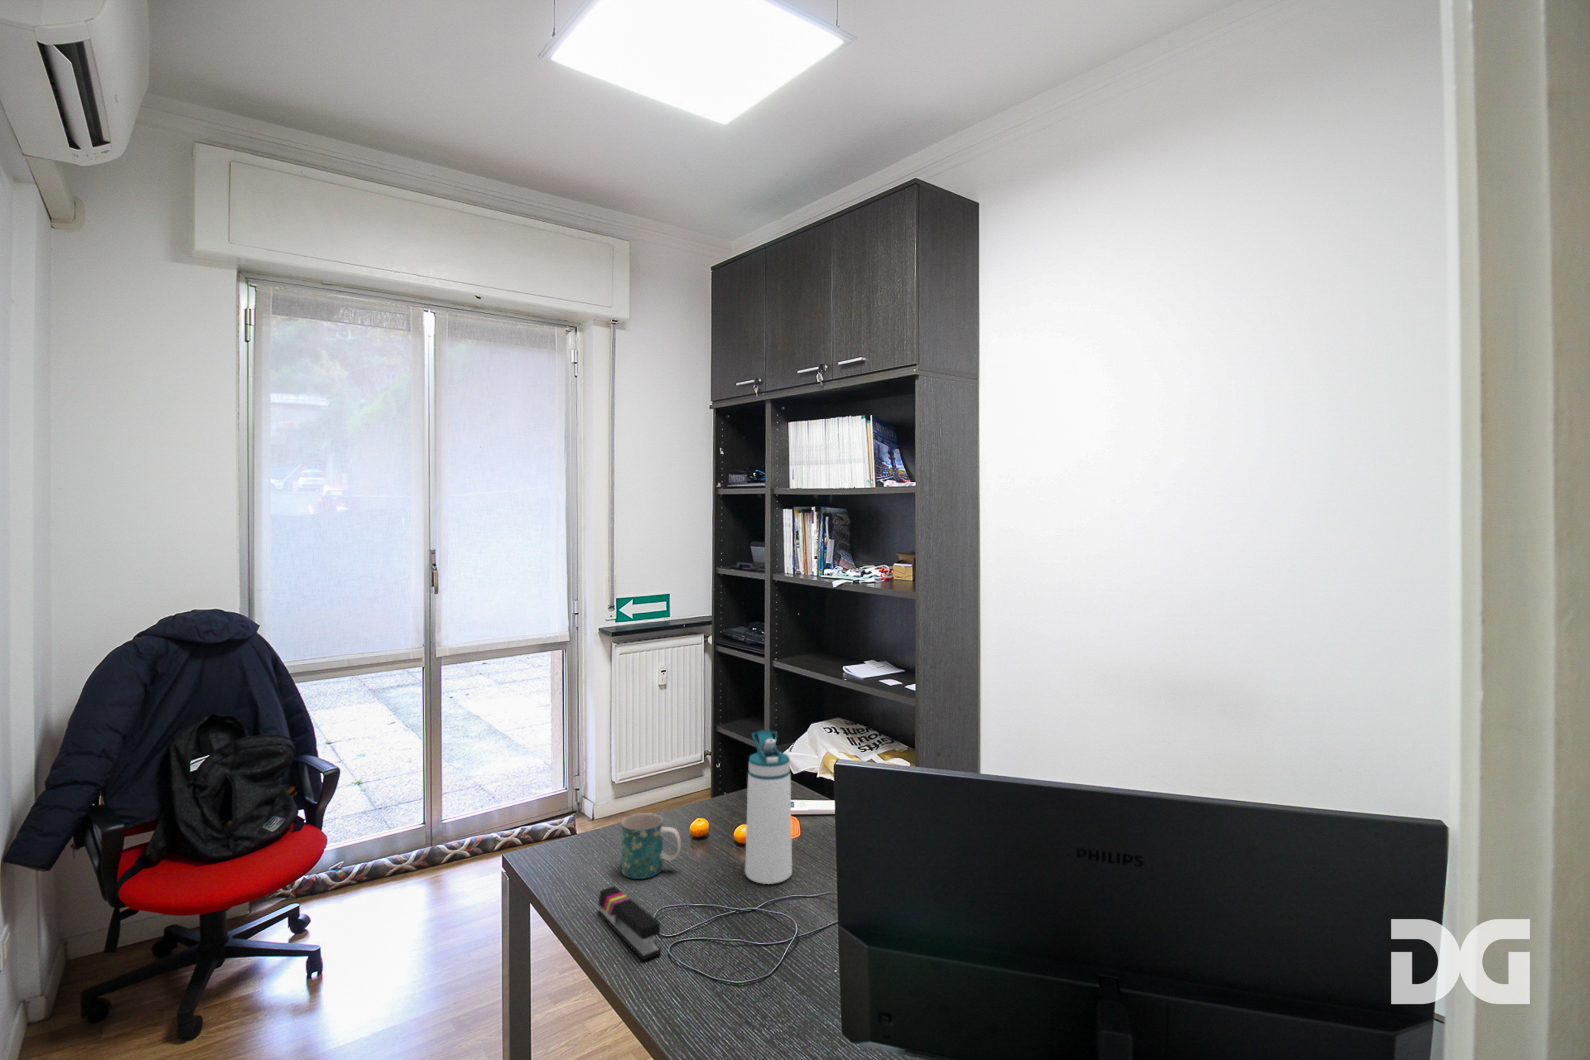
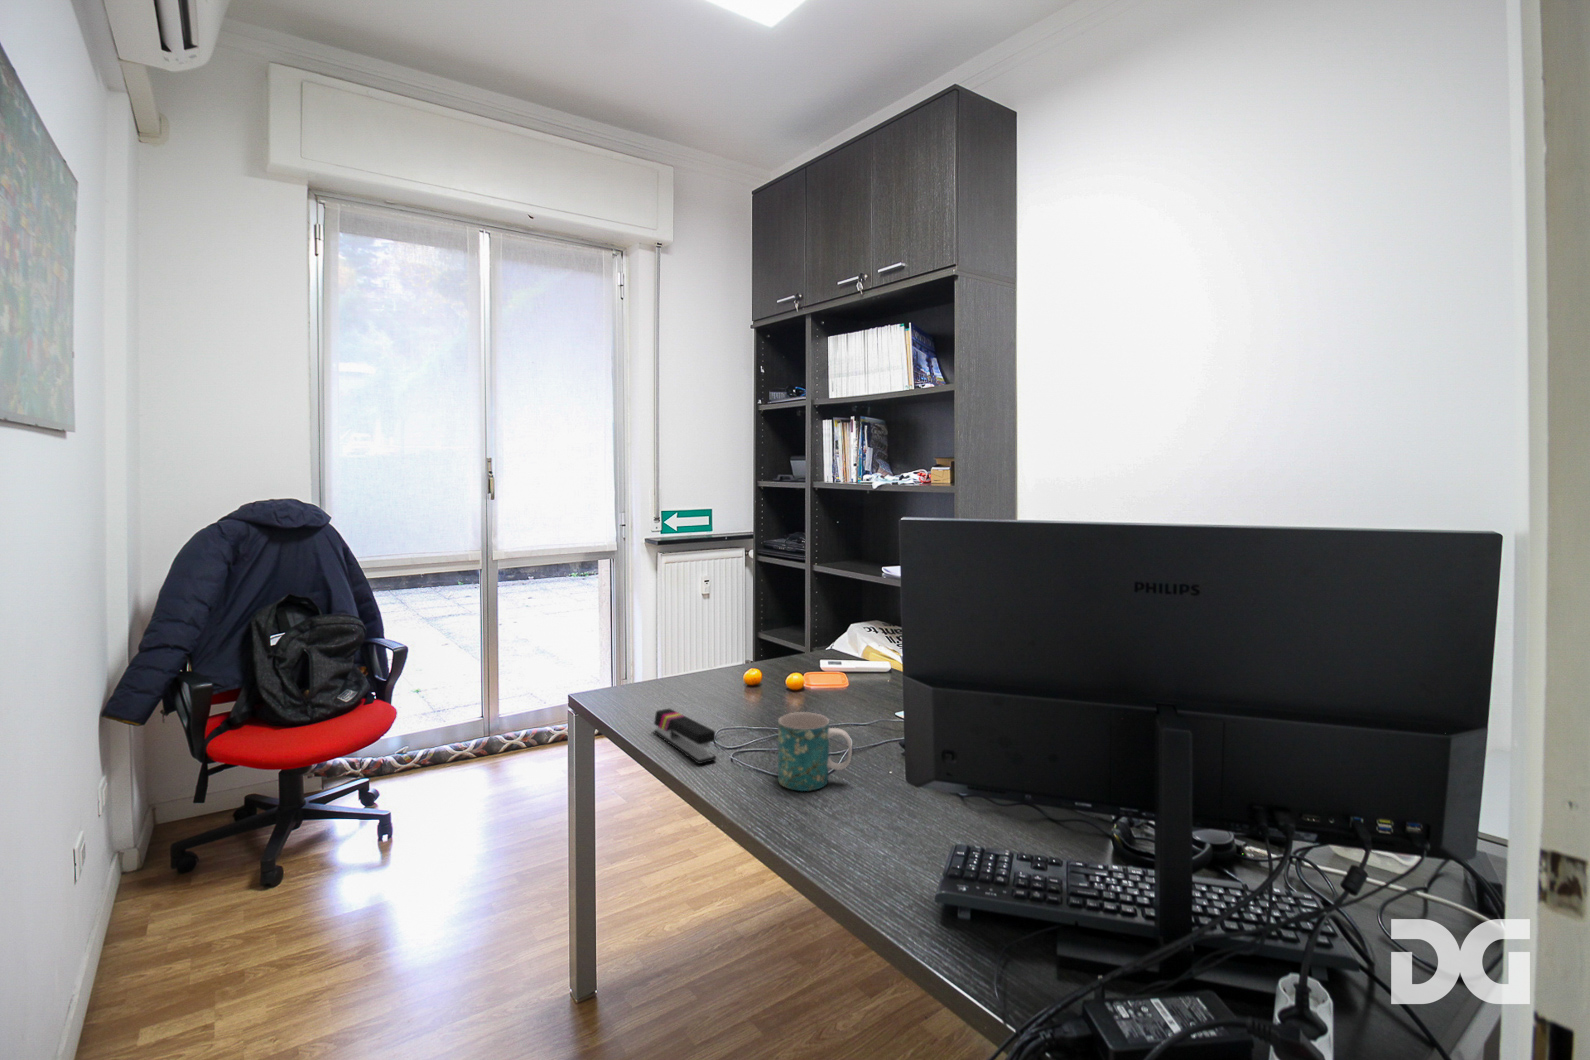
water bottle: present [745,730,792,884] -> none [794,575,840,716]
mug: present [622,813,681,879] -> present [778,712,852,791]

